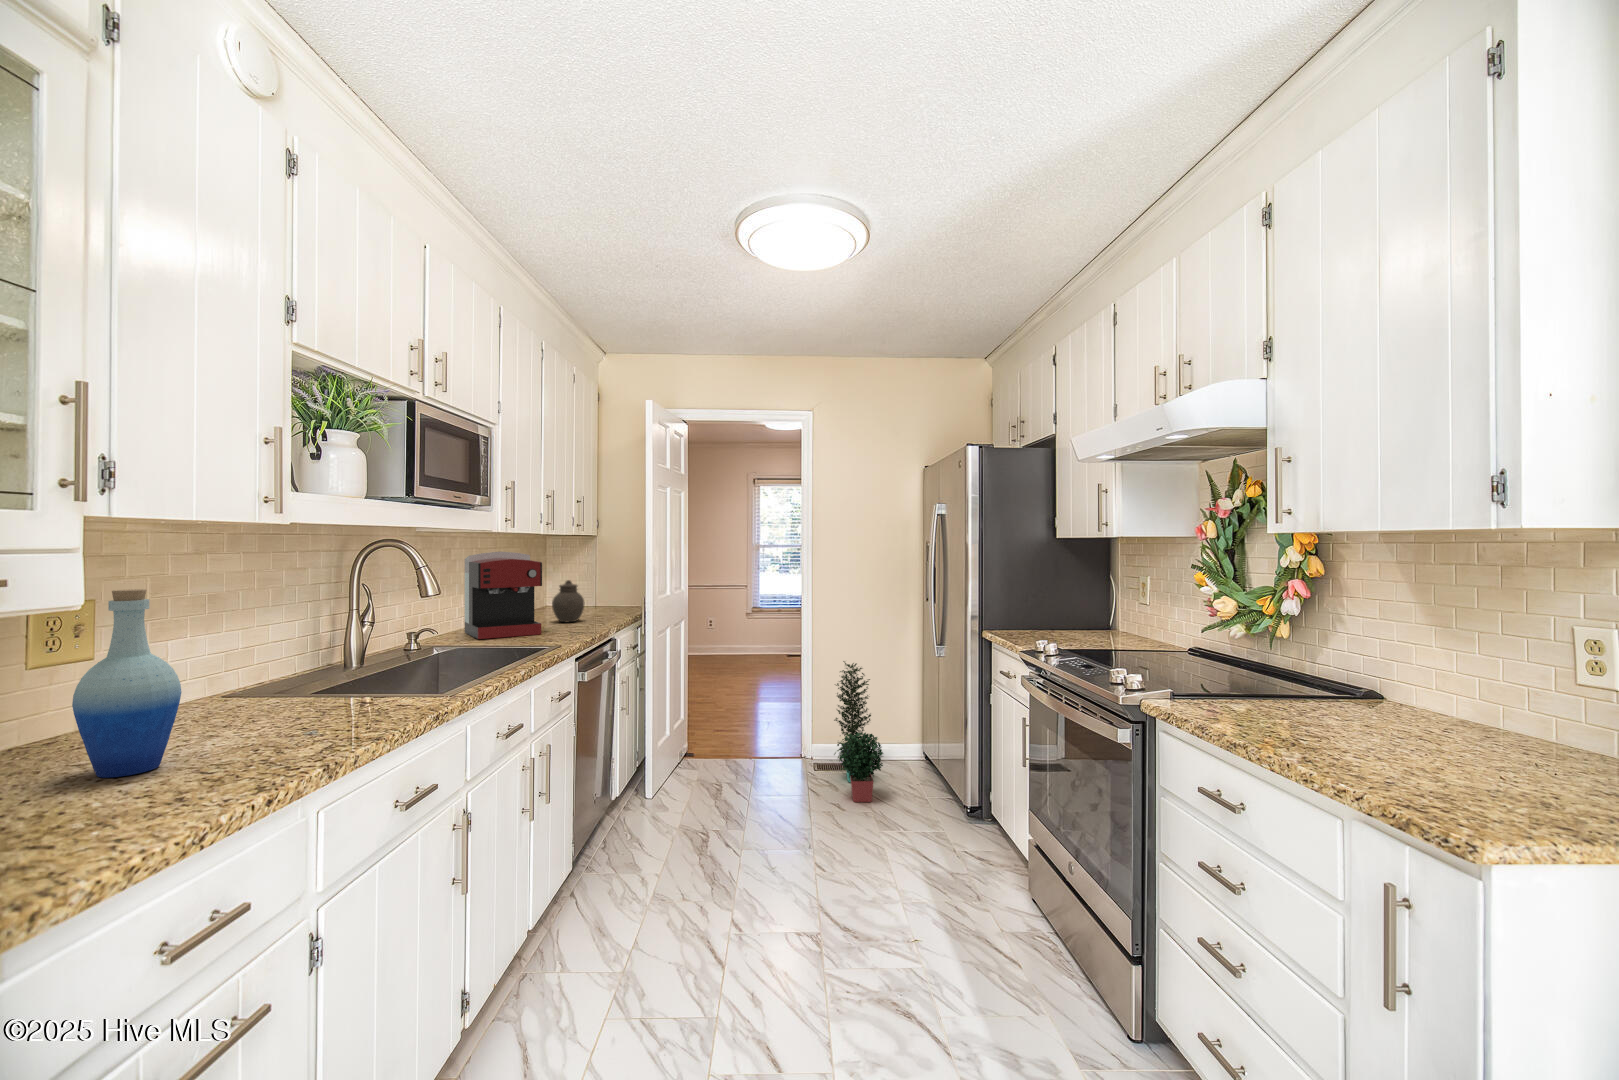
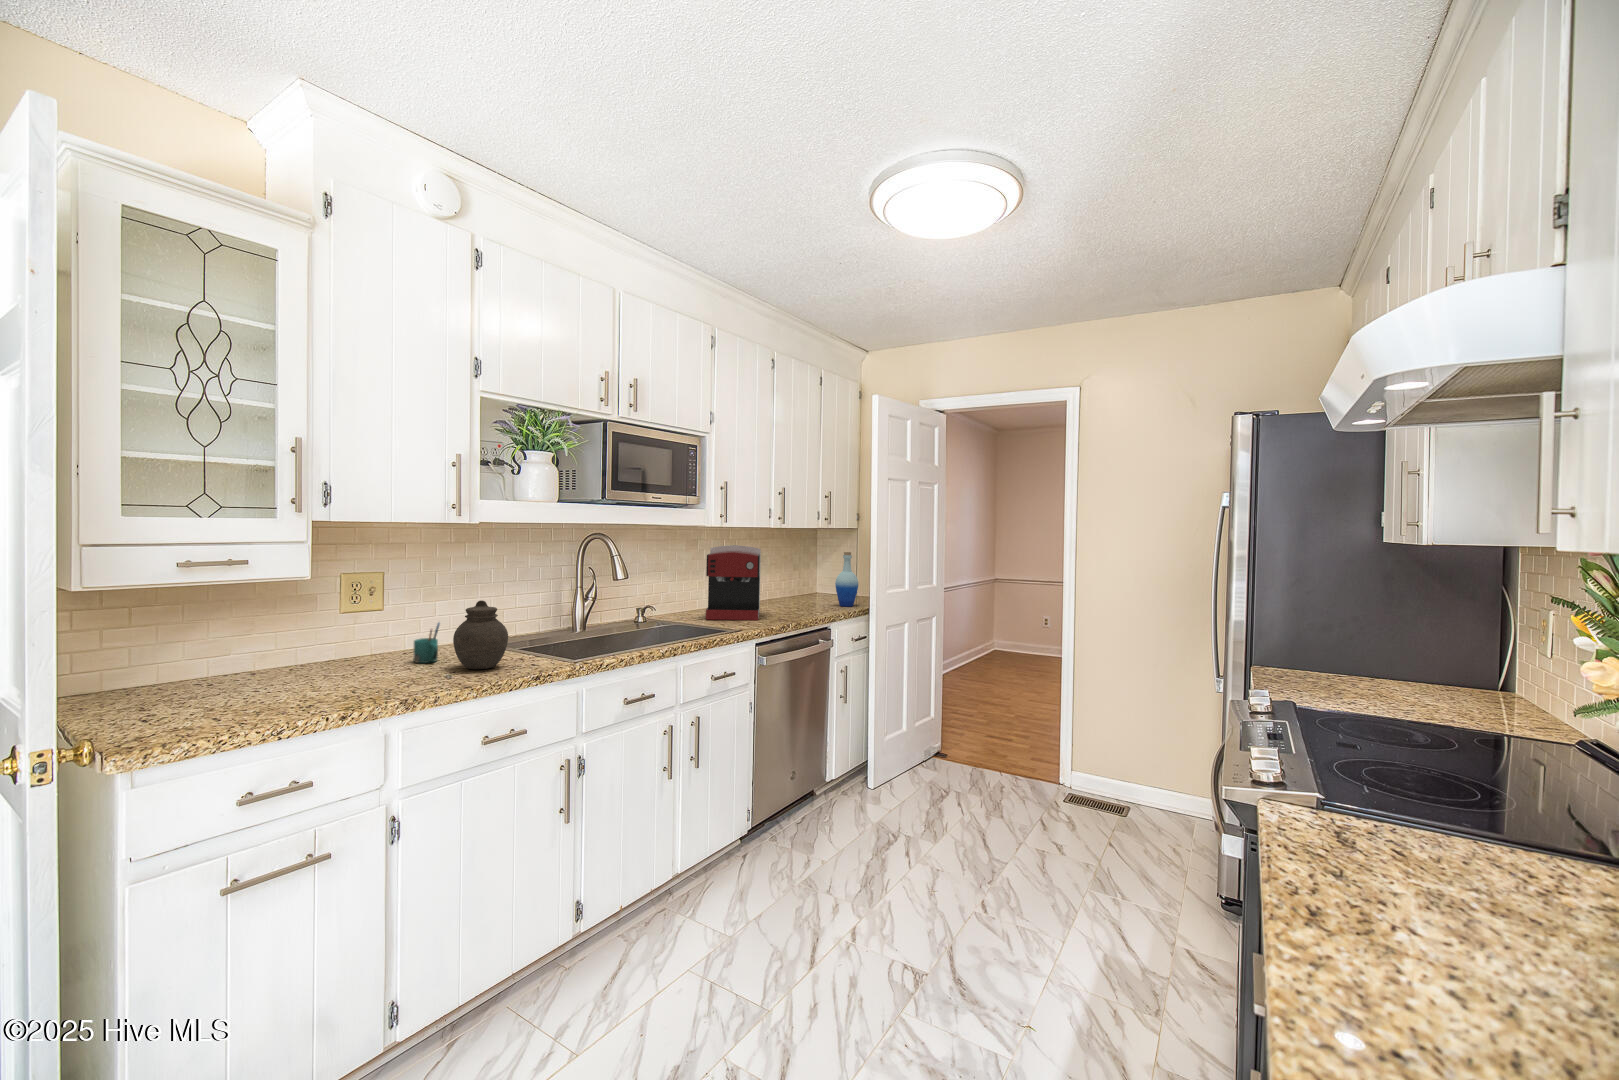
jar: present [552,580,584,622] -> present [453,600,508,669]
bottle: present [72,589,181,778] -> present [835,552,858,606]
potted plant: present [834,661,883,802] -> none [1066,683,1145,853]
mug: none [192,665,243,728] -> present [413,623,440,663]

